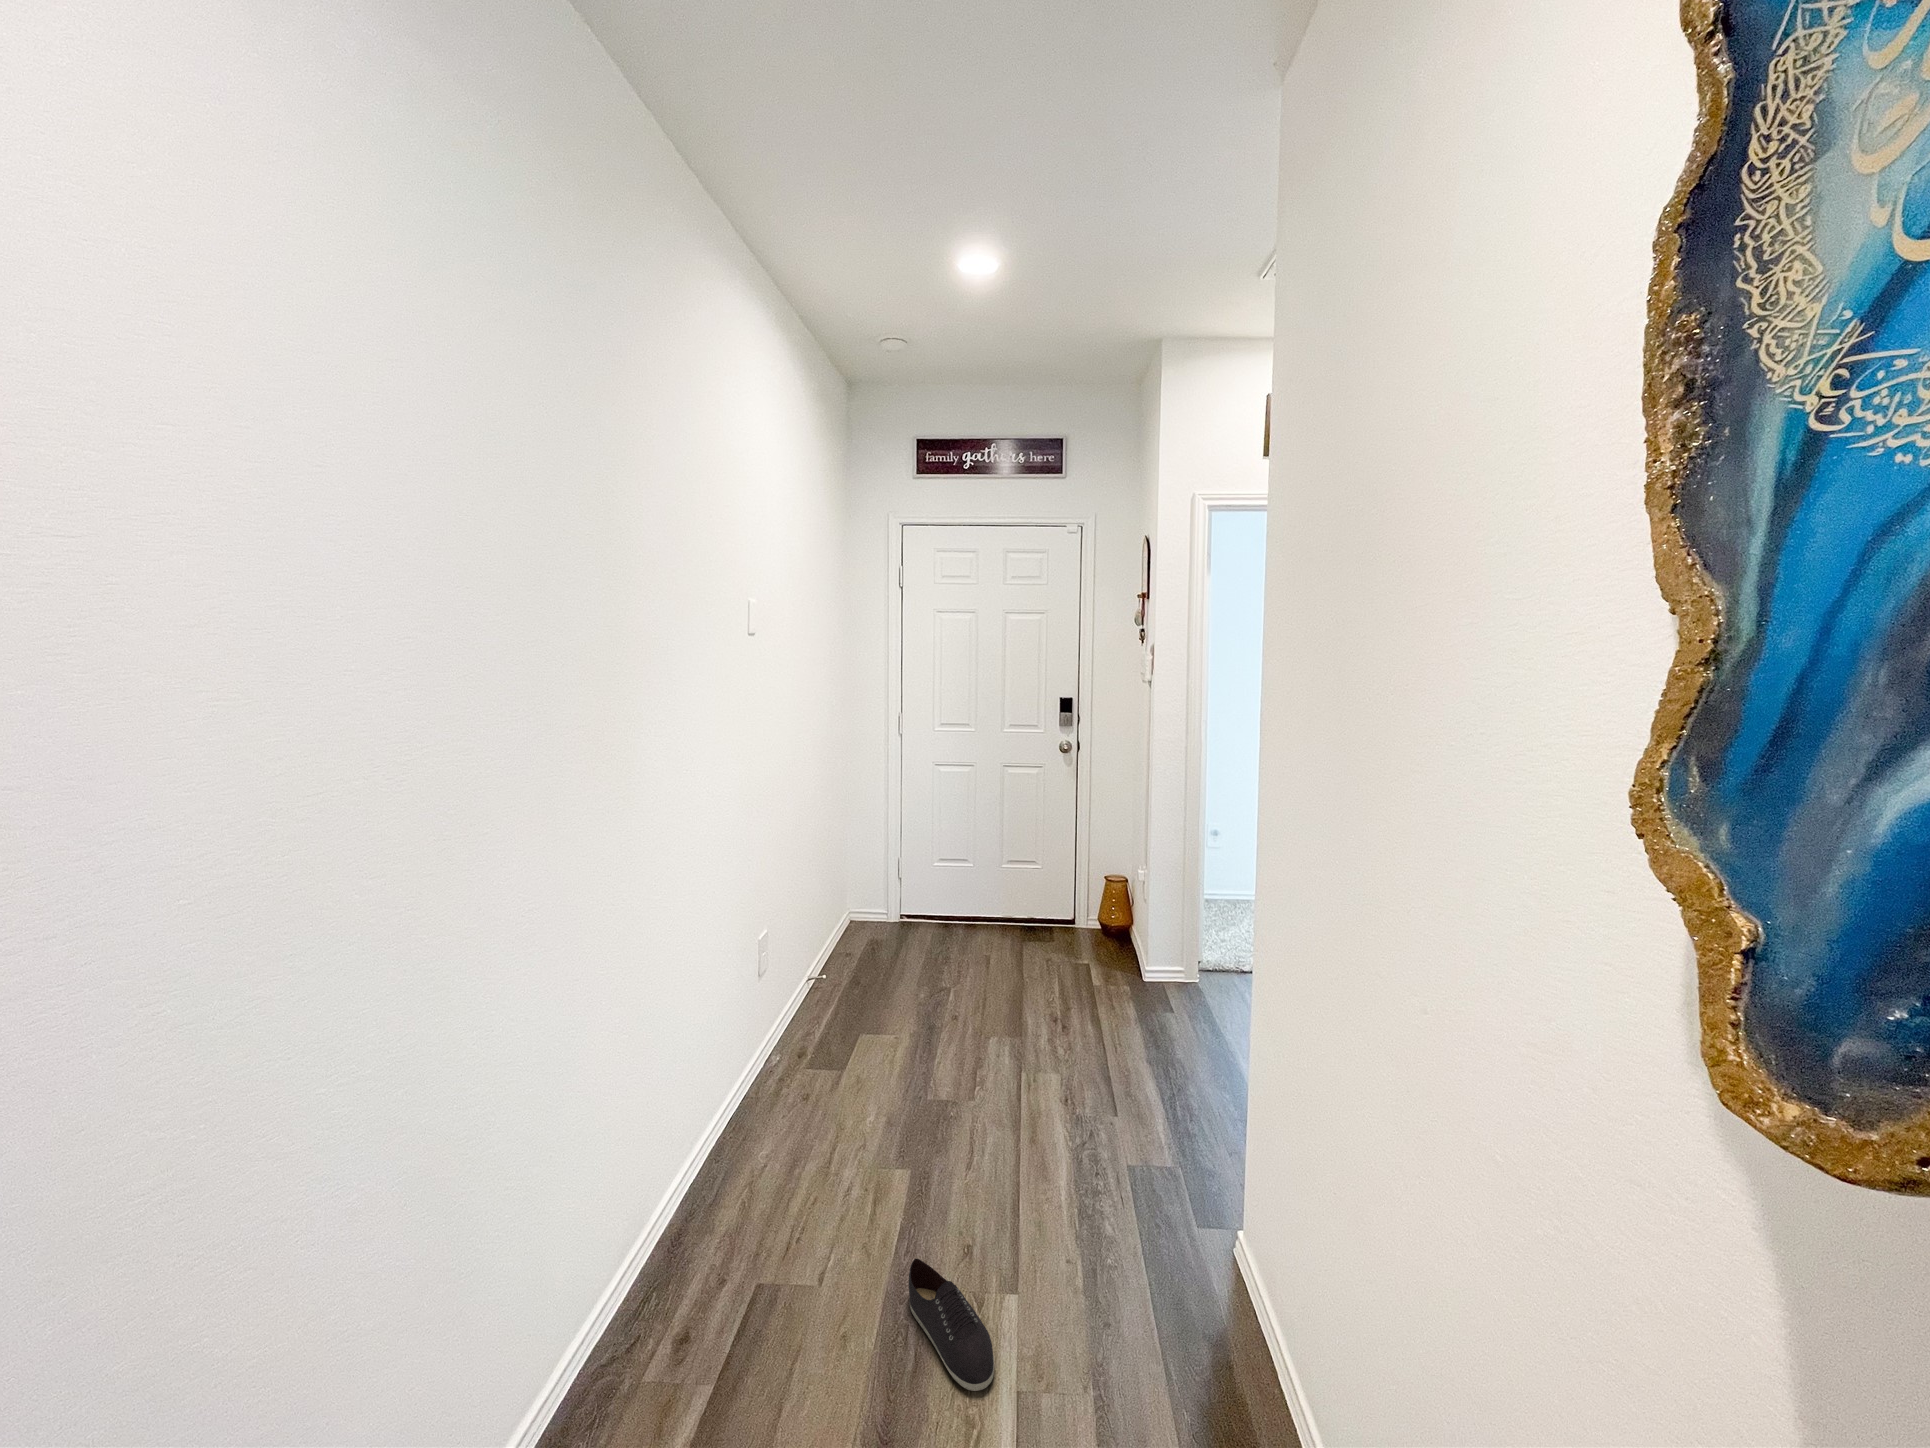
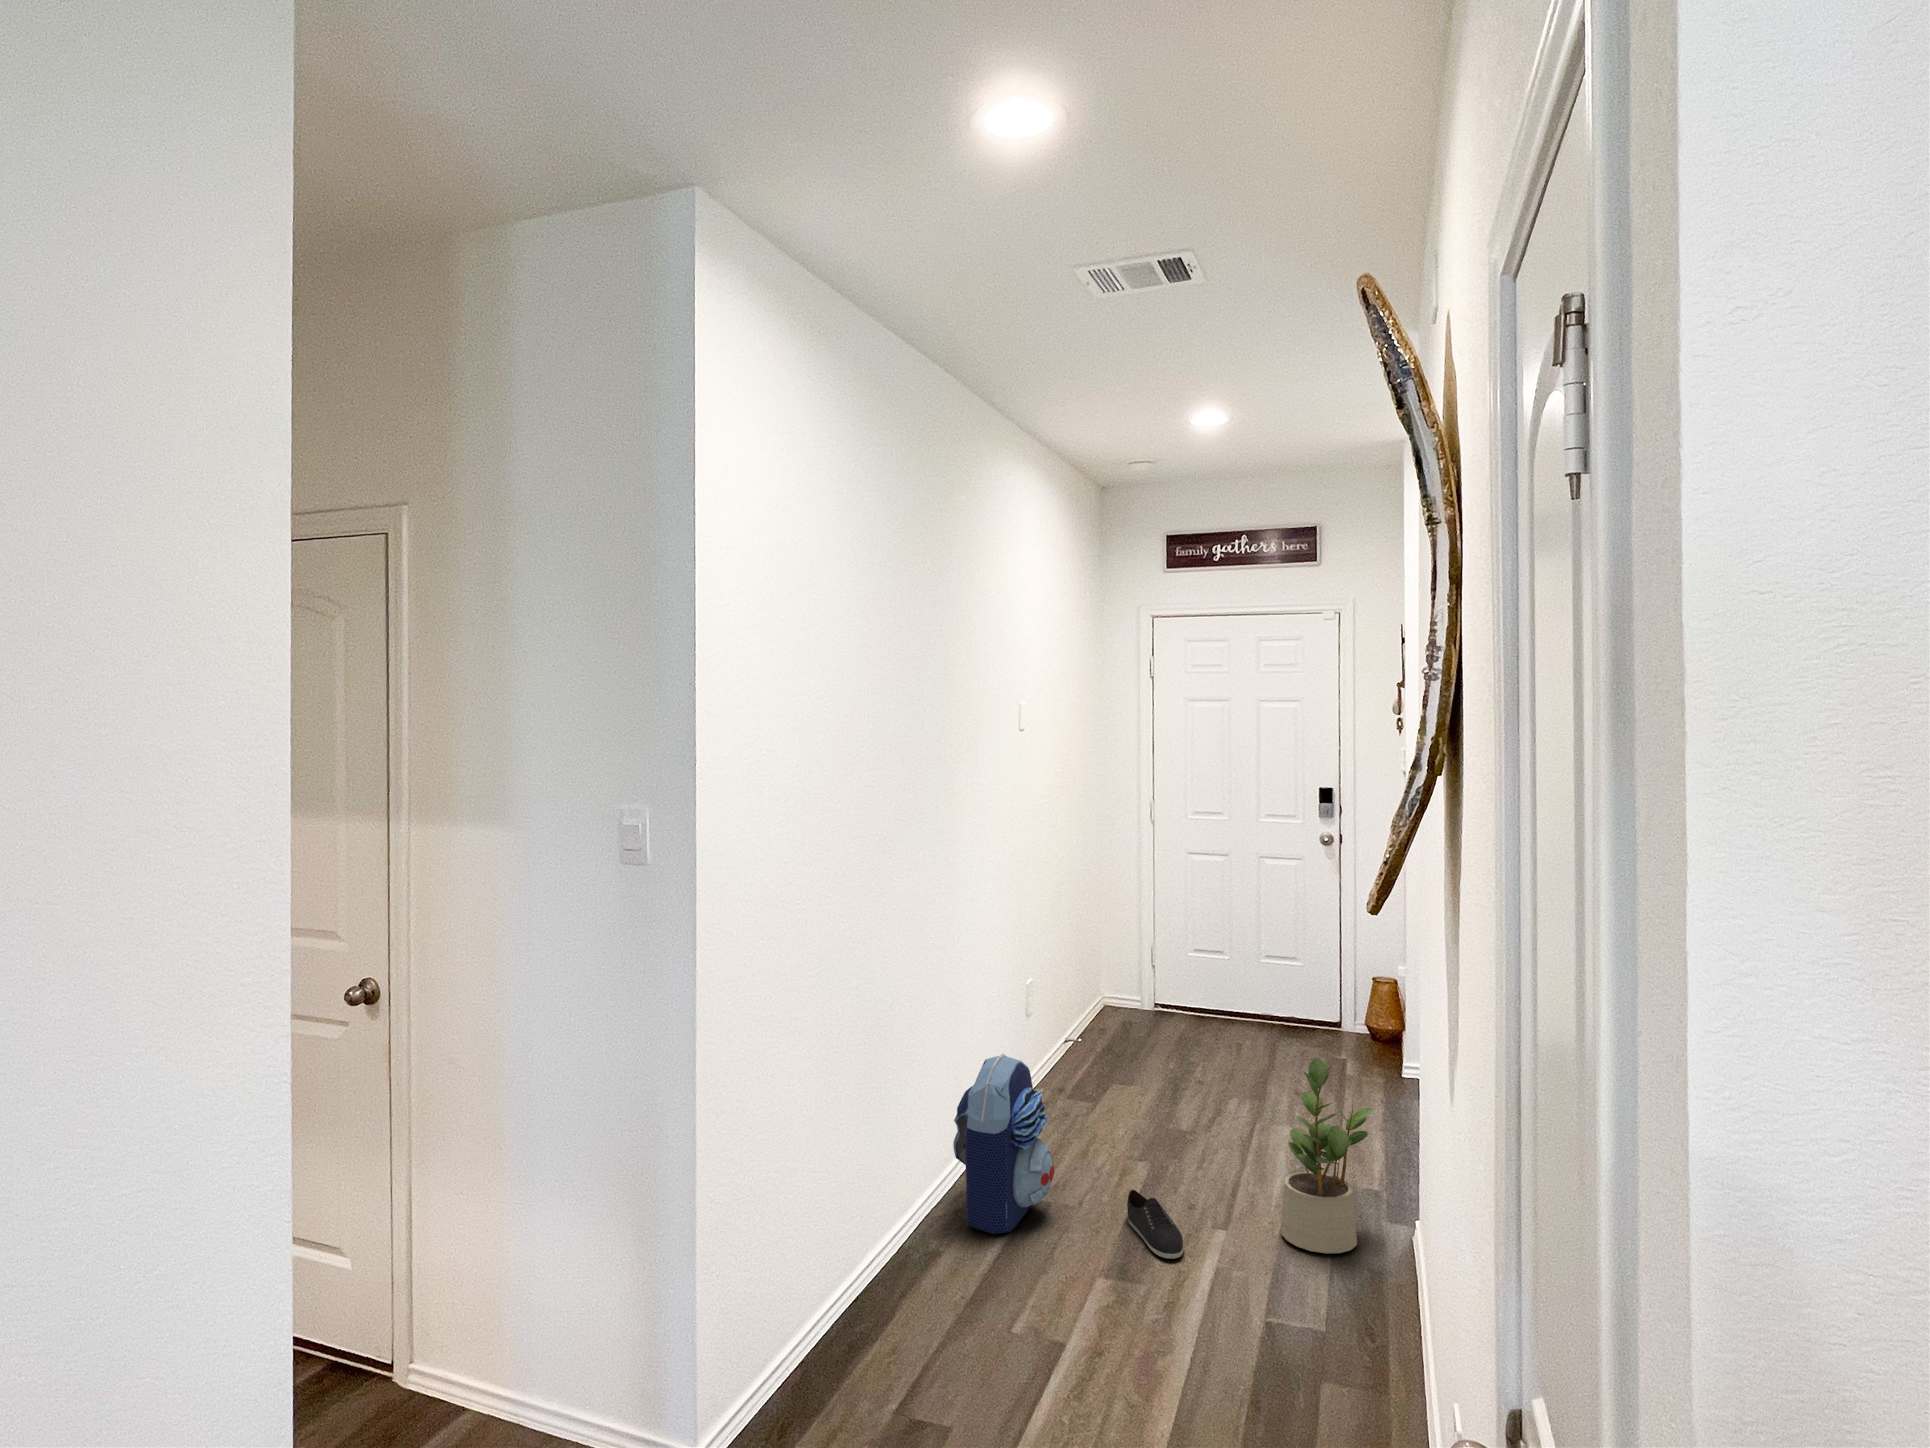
potted plant: none [1105,1056,1215,1314] -> present [1281,1058,1374,1253]
backpack: none [647,1100,805,1402] -> present [953,1054,1054,1234]

